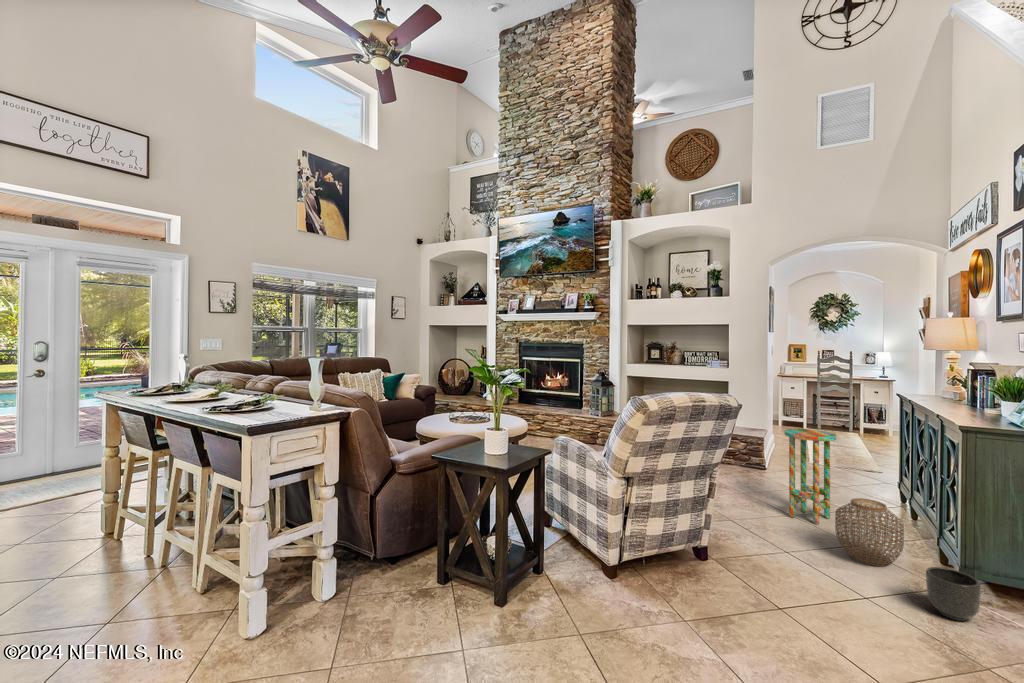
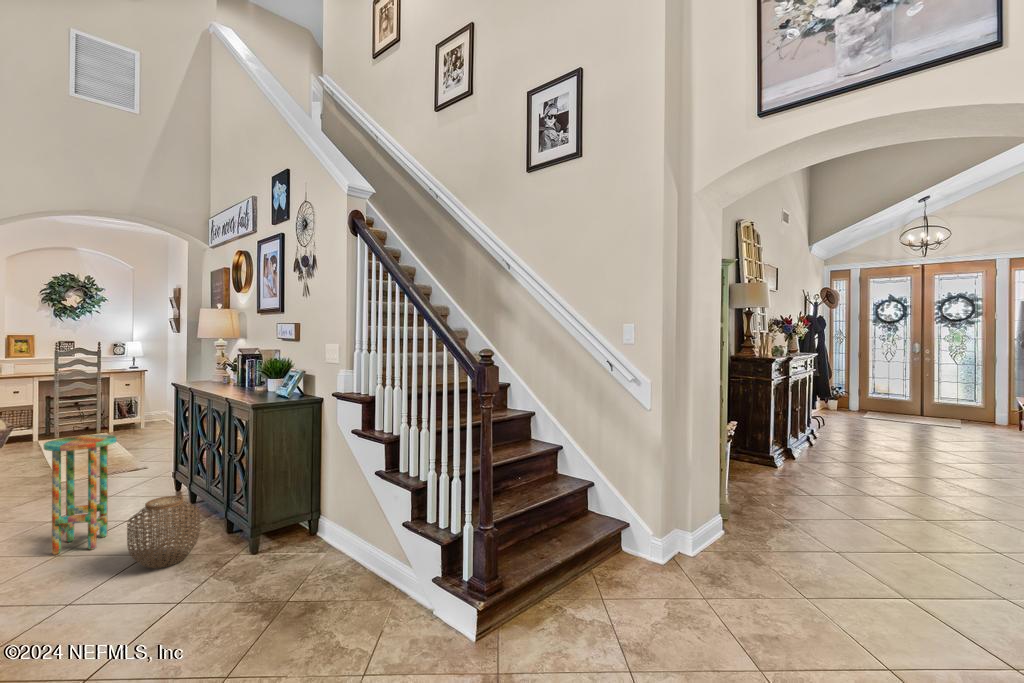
planter: present [926,567,981,621] -> none [230,533,271,579]

